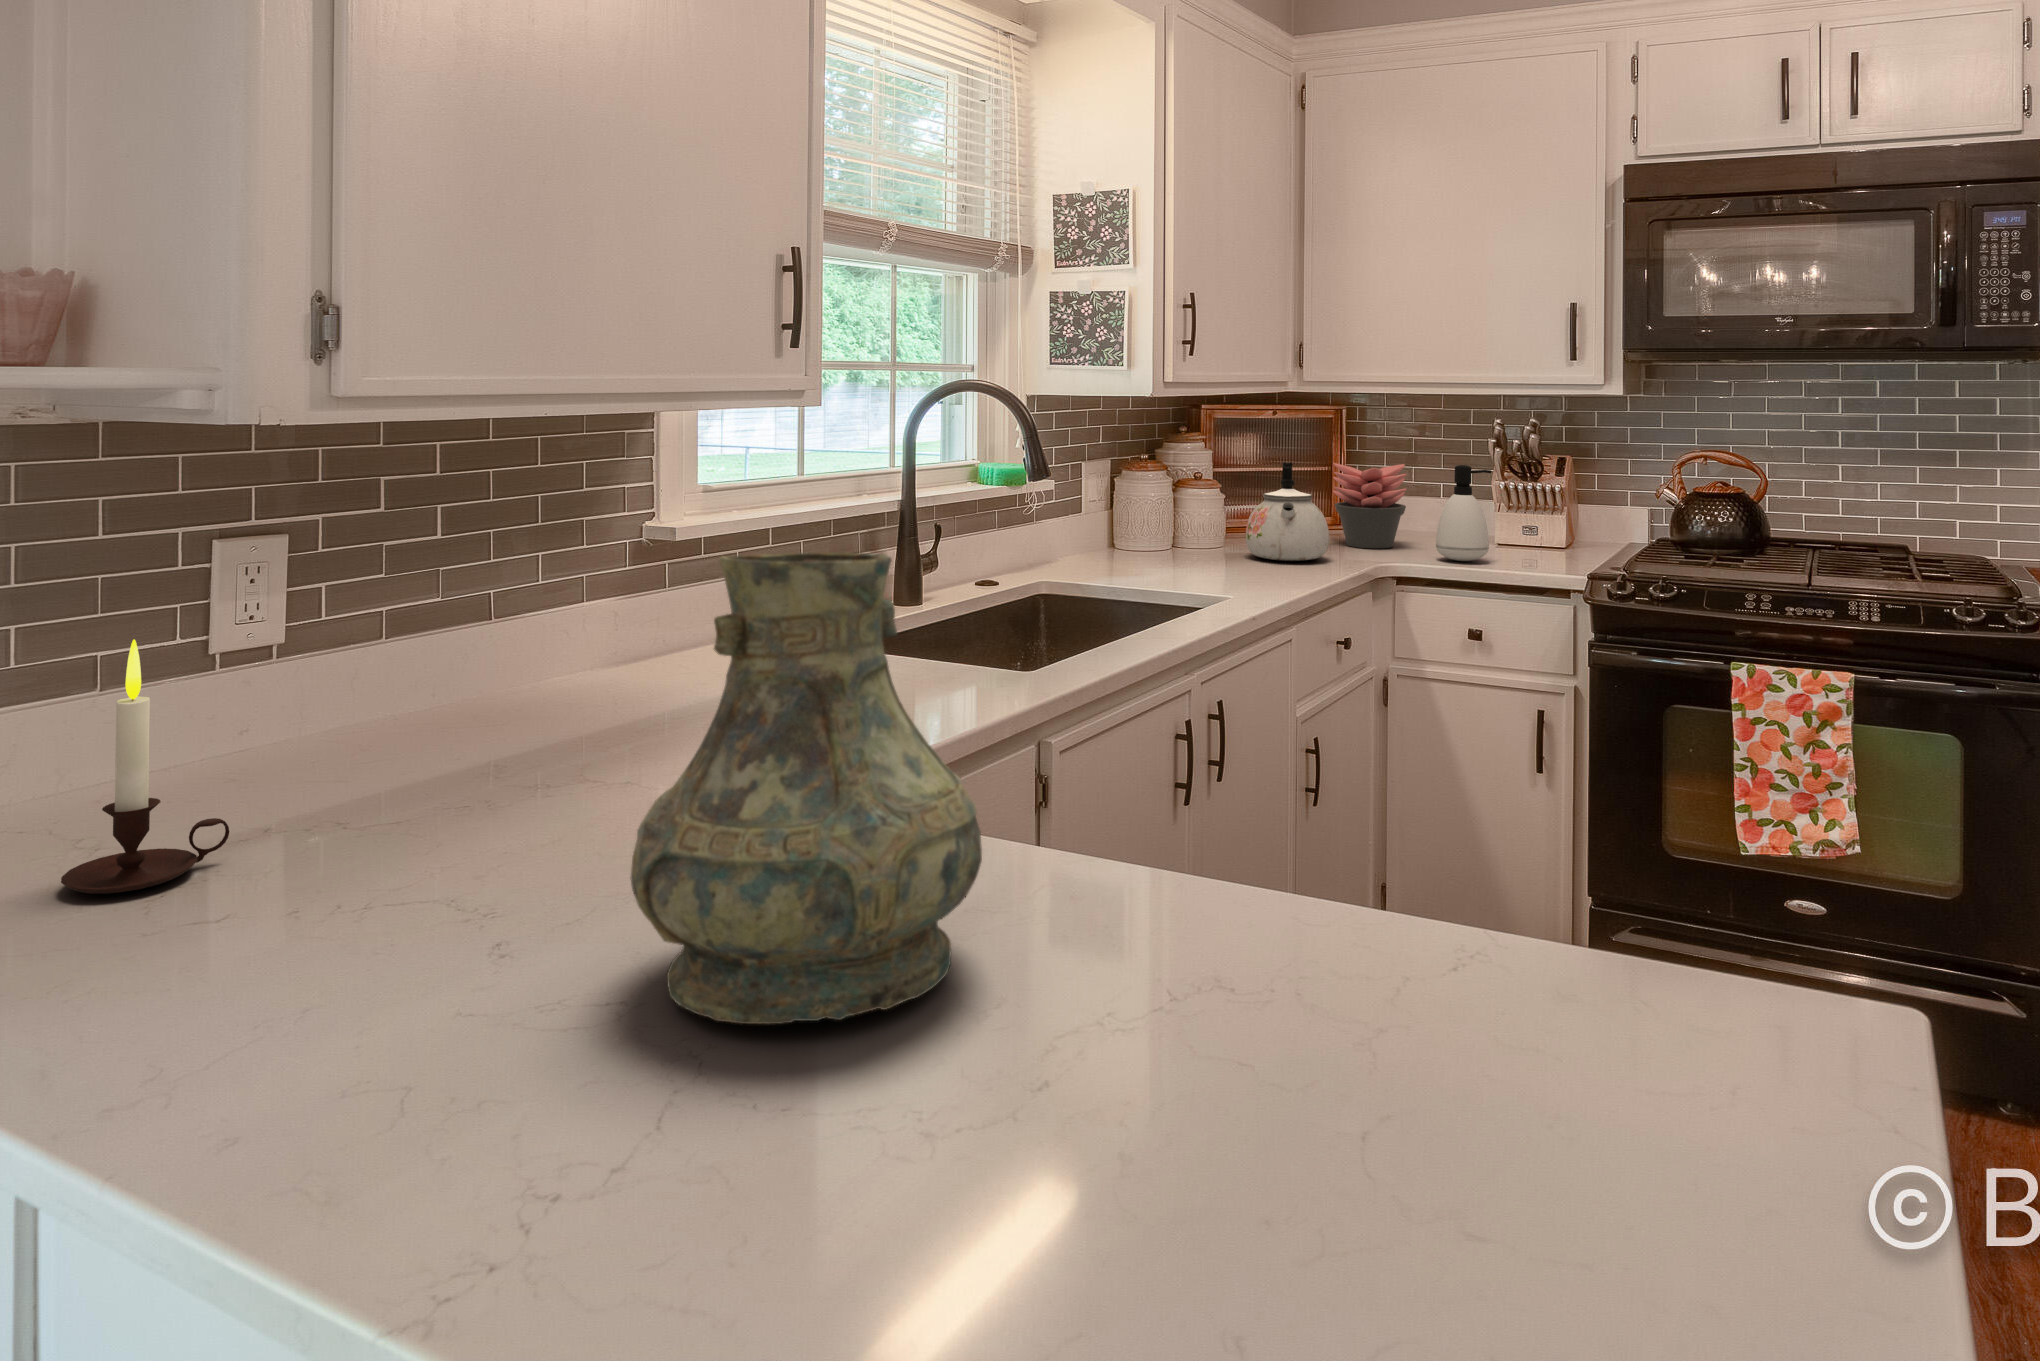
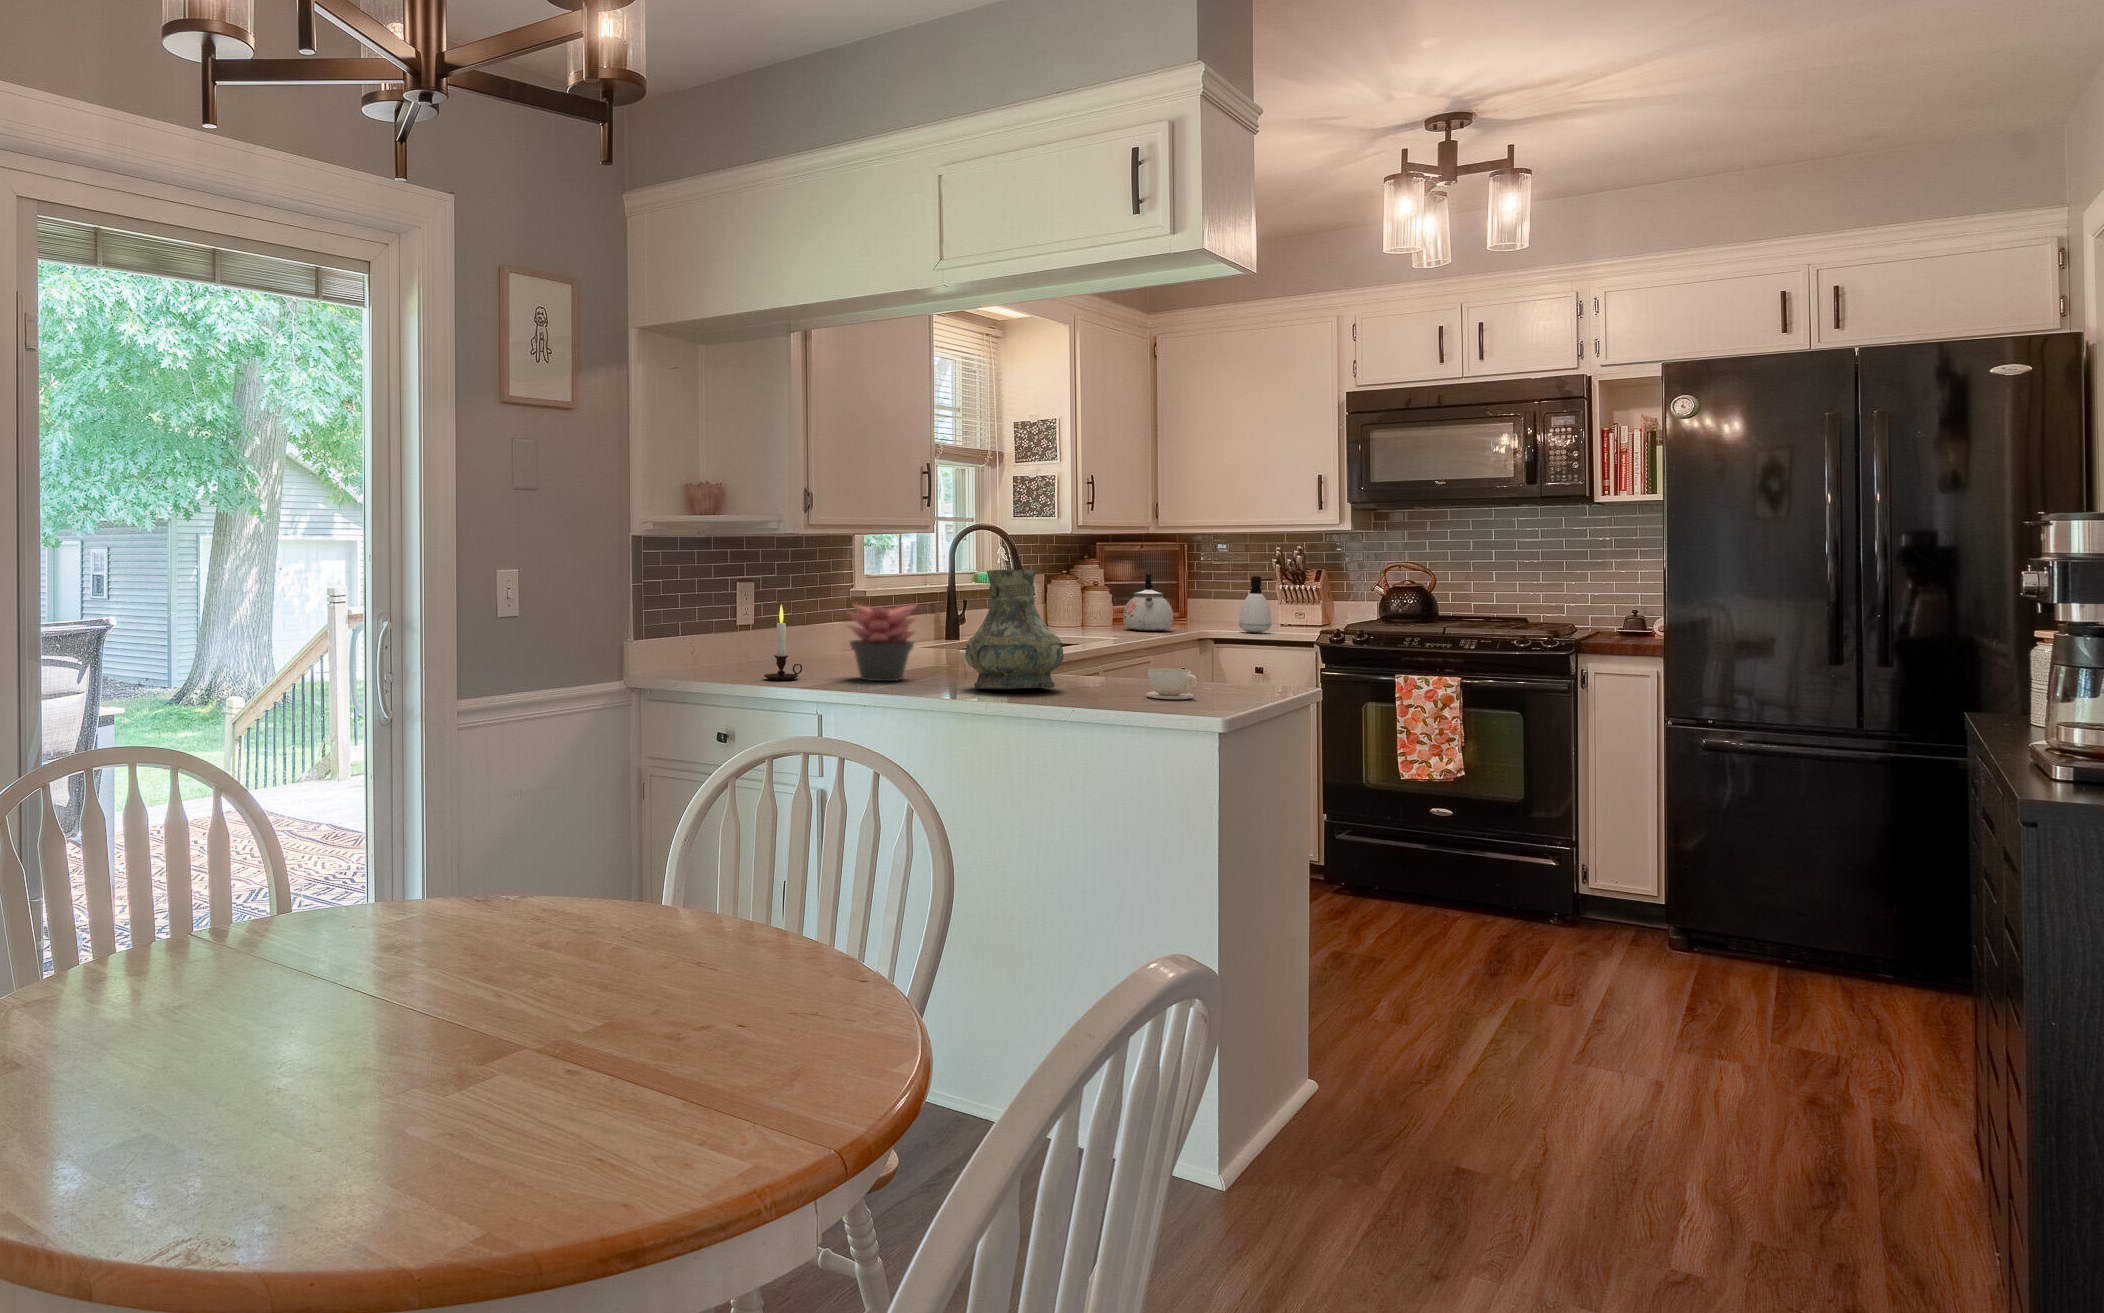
succulent plant: present [1333,463,1407,548] -> present [848,604,917,681]
coffee cup: none [1261,930,1452,1106] -> present [1146,668,1197,699]

